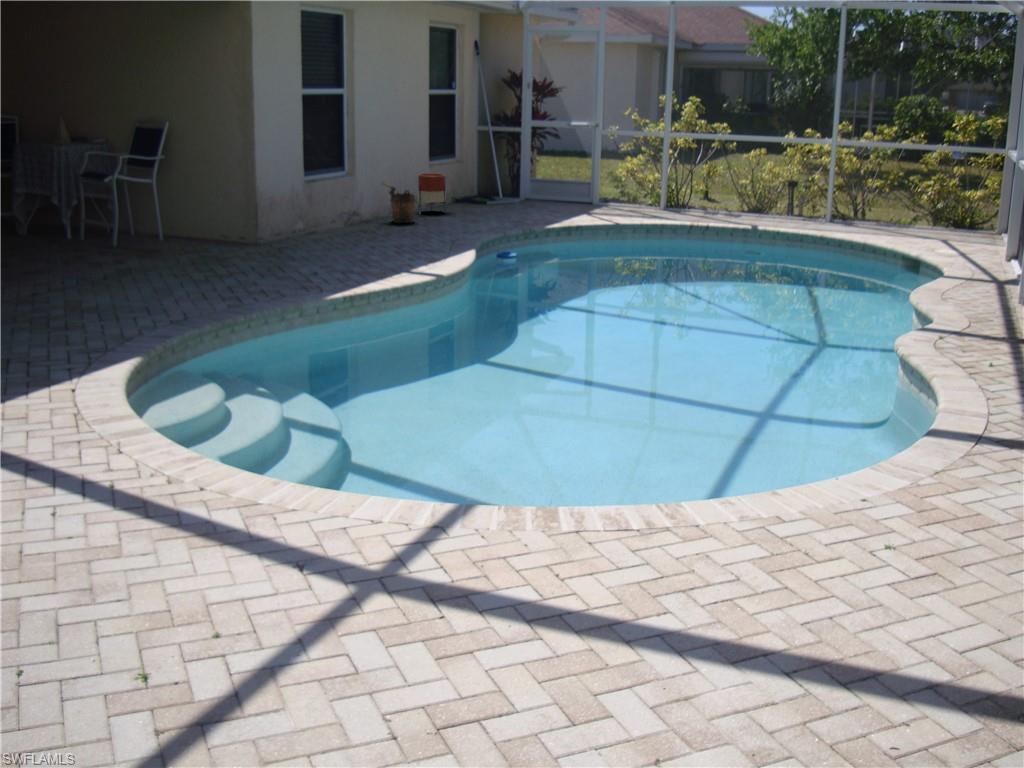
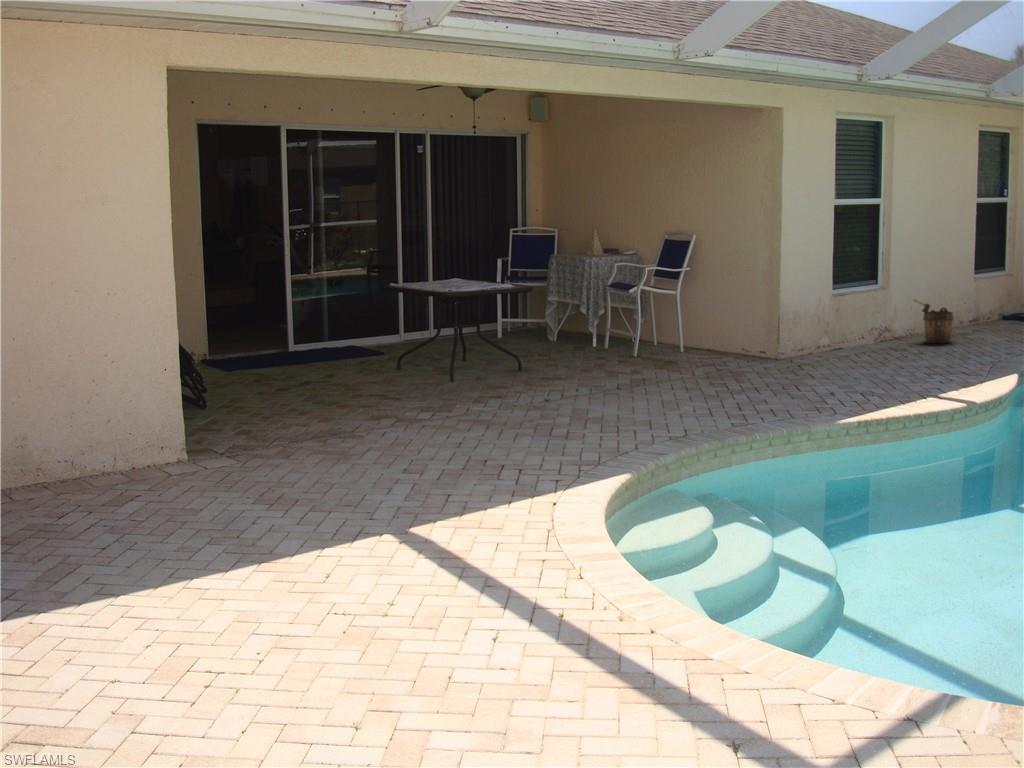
planter: present [418,173,446,212] -> none [958,289,993,333]

